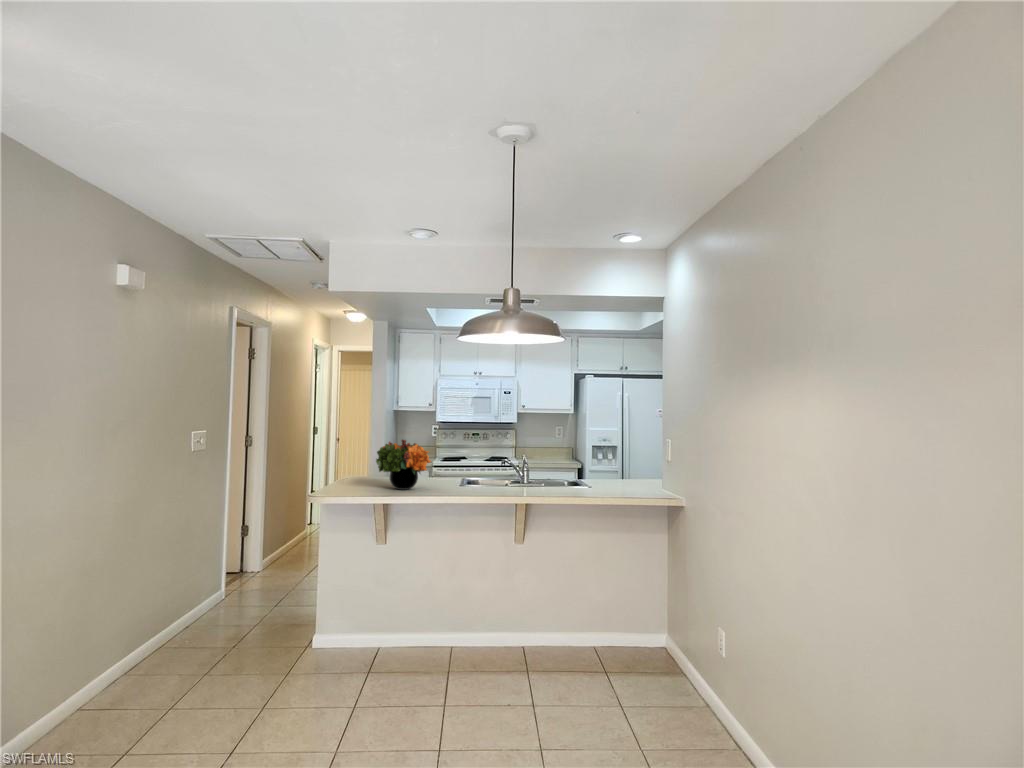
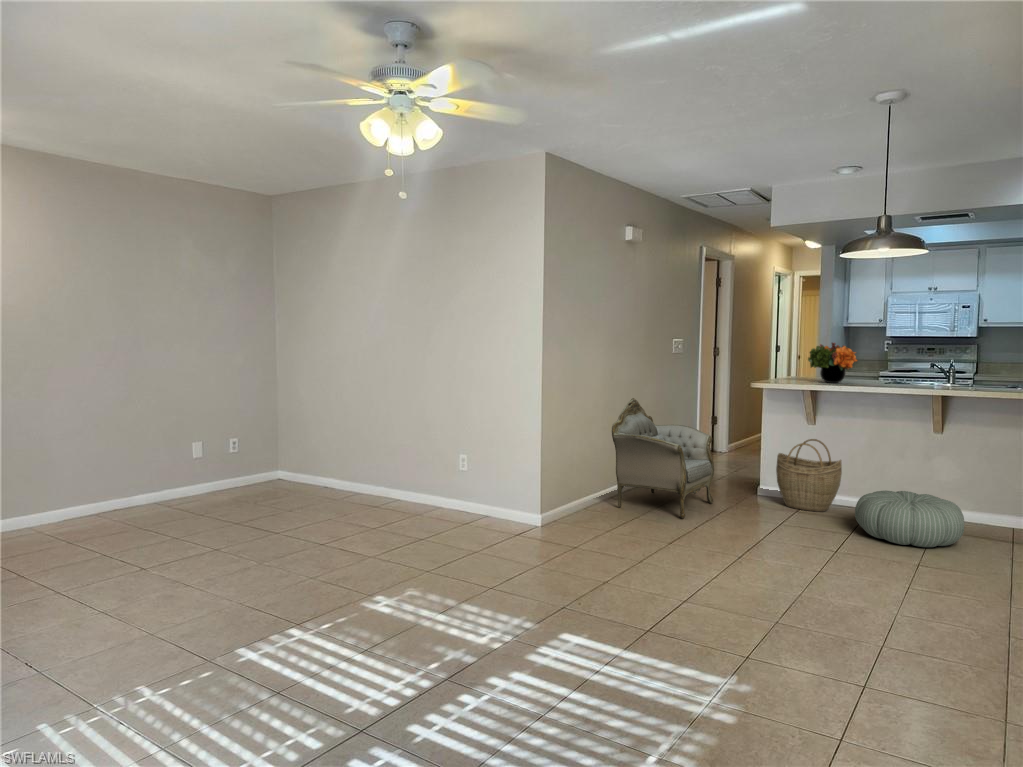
armchair: none [81,537,258,737] -> present [612,398,714,519]
woven basket: none [342,564,420,664] -> present [776,439,842,512]
pouf: none [447,624,563,704] -> present [855,491,964,547]

